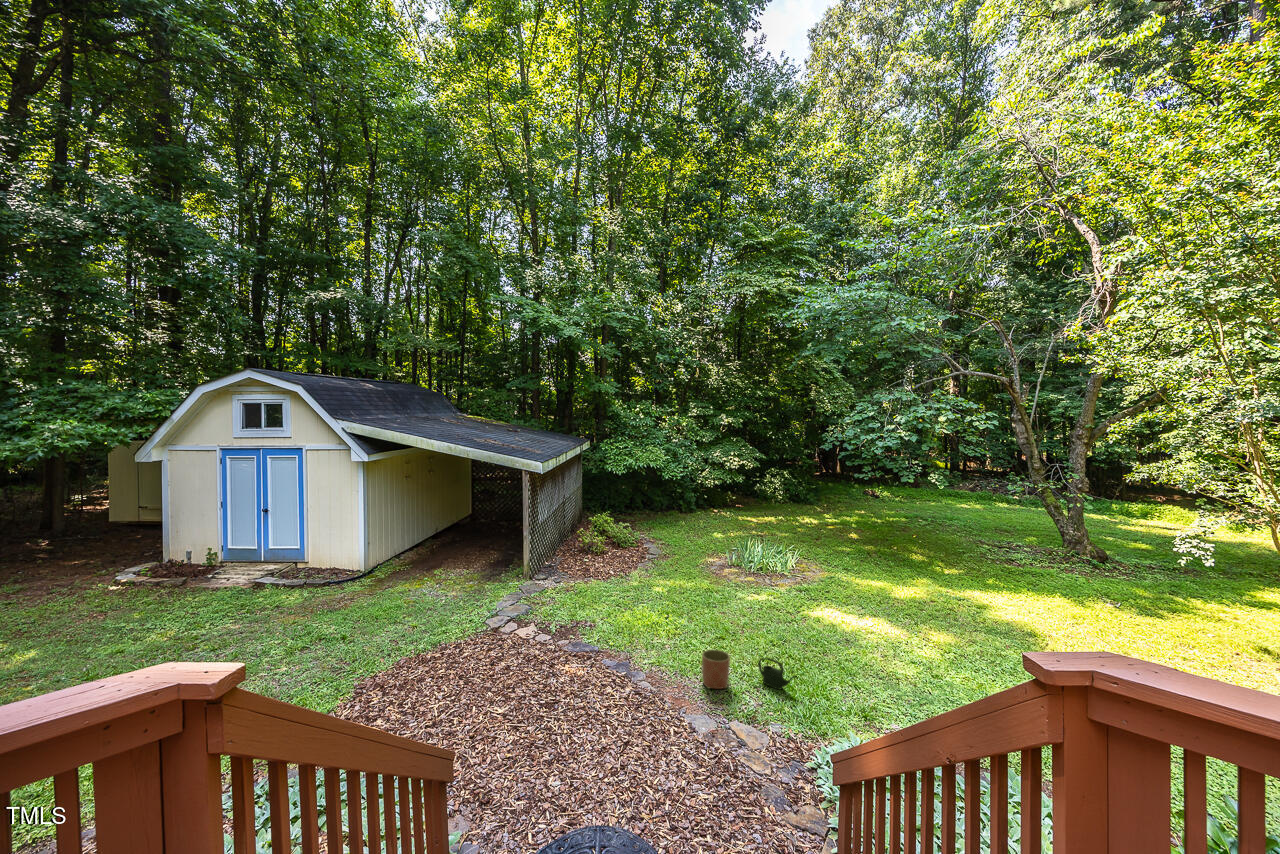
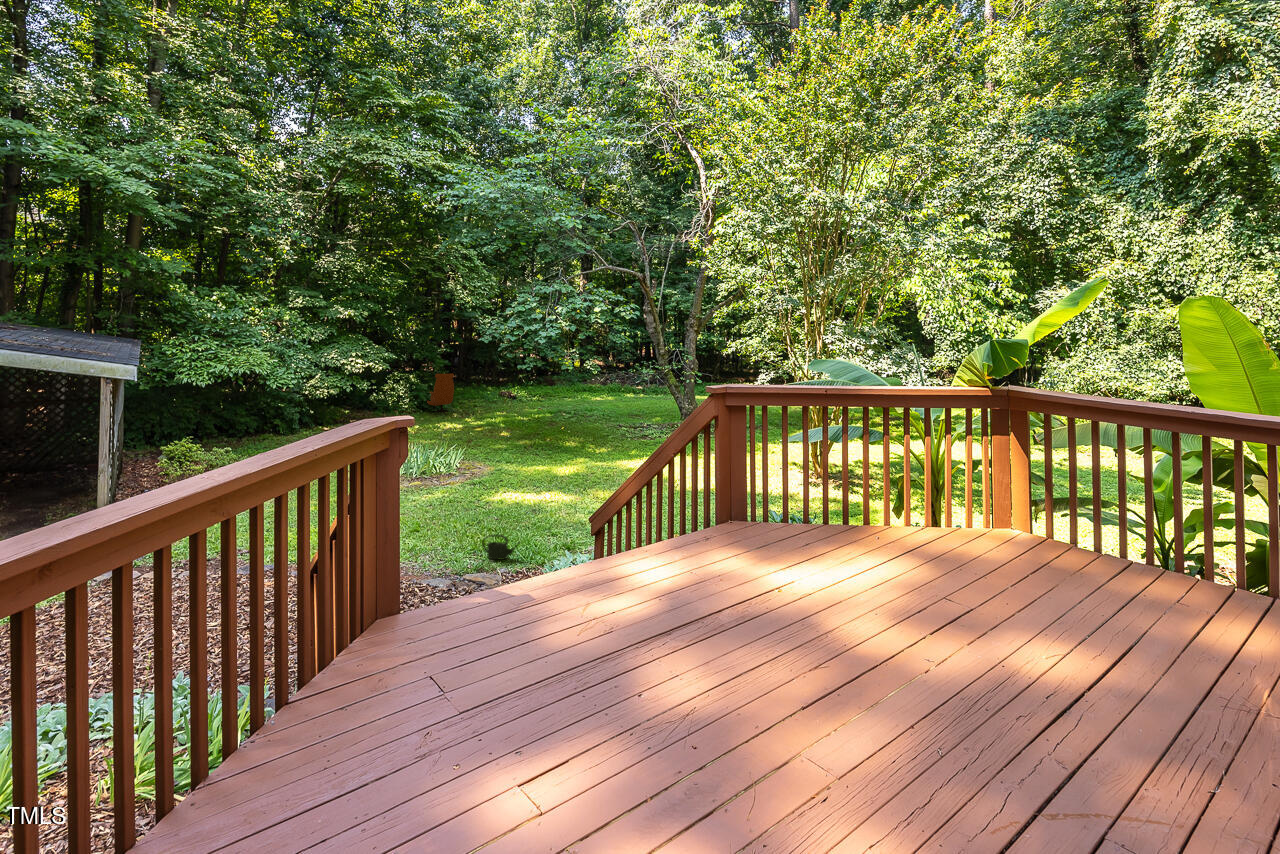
lounge chair: none [790,471,813,506] -> present [427,373,454,415]
planter: present [702,650,730,689] -> none [430,539,459,574]

